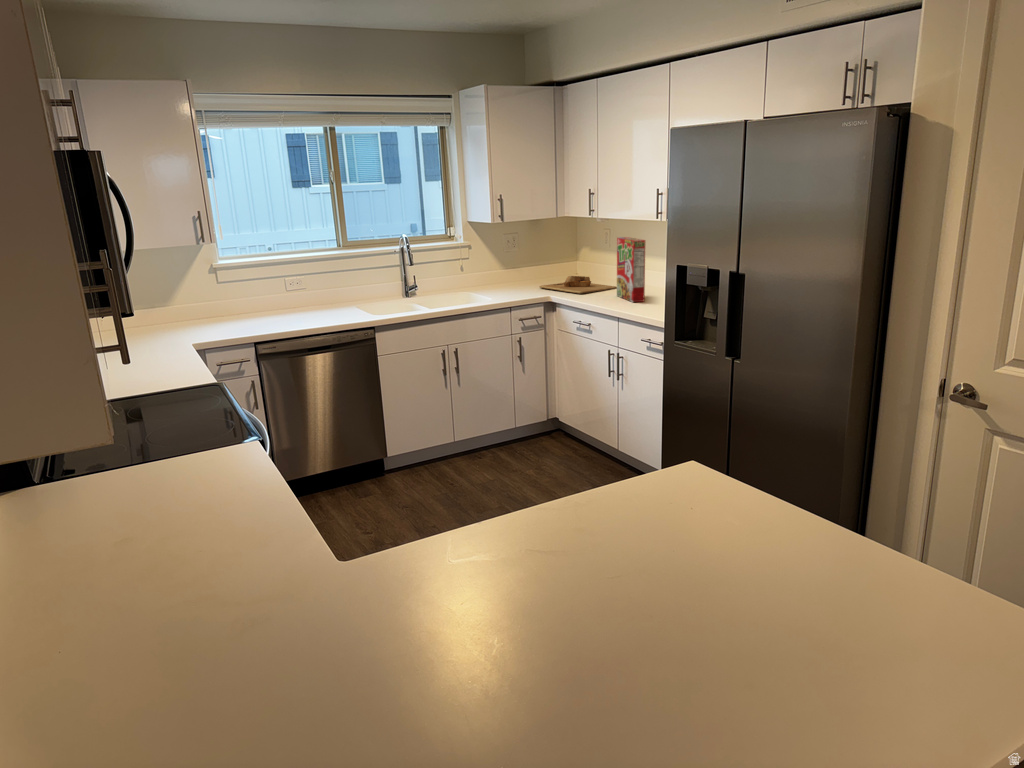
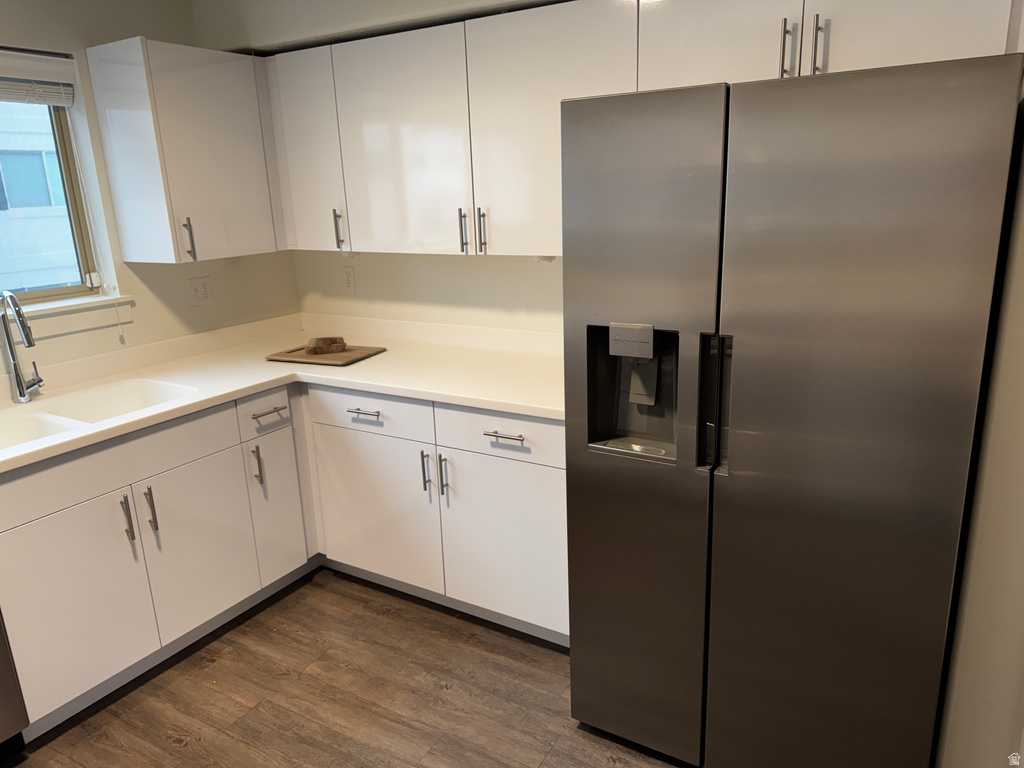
cereal box: present [617,237,645,302] -> none [396,277,454,374]

